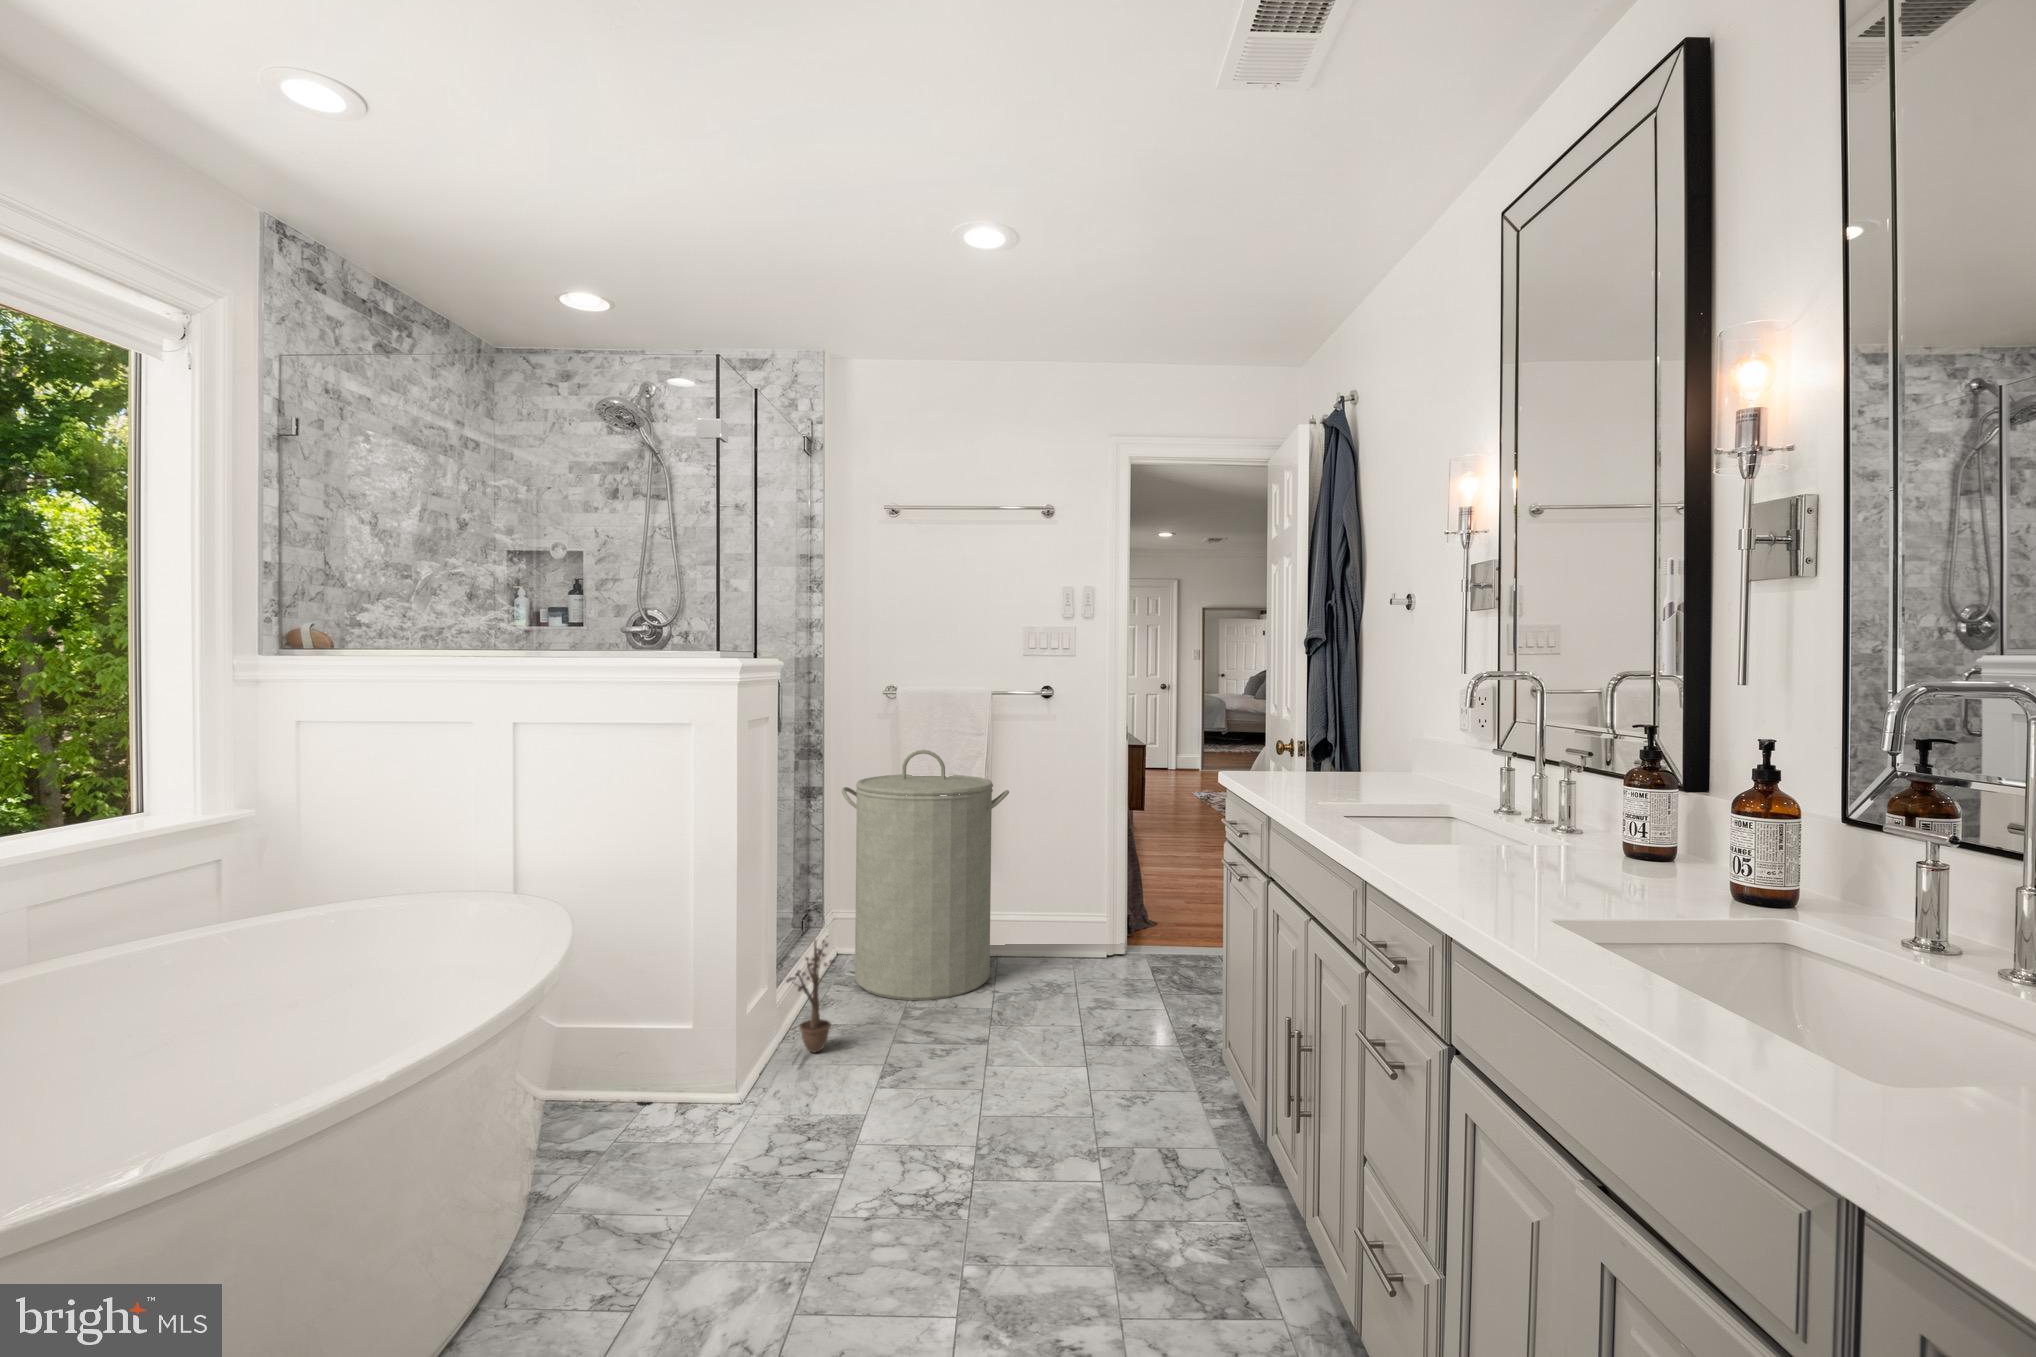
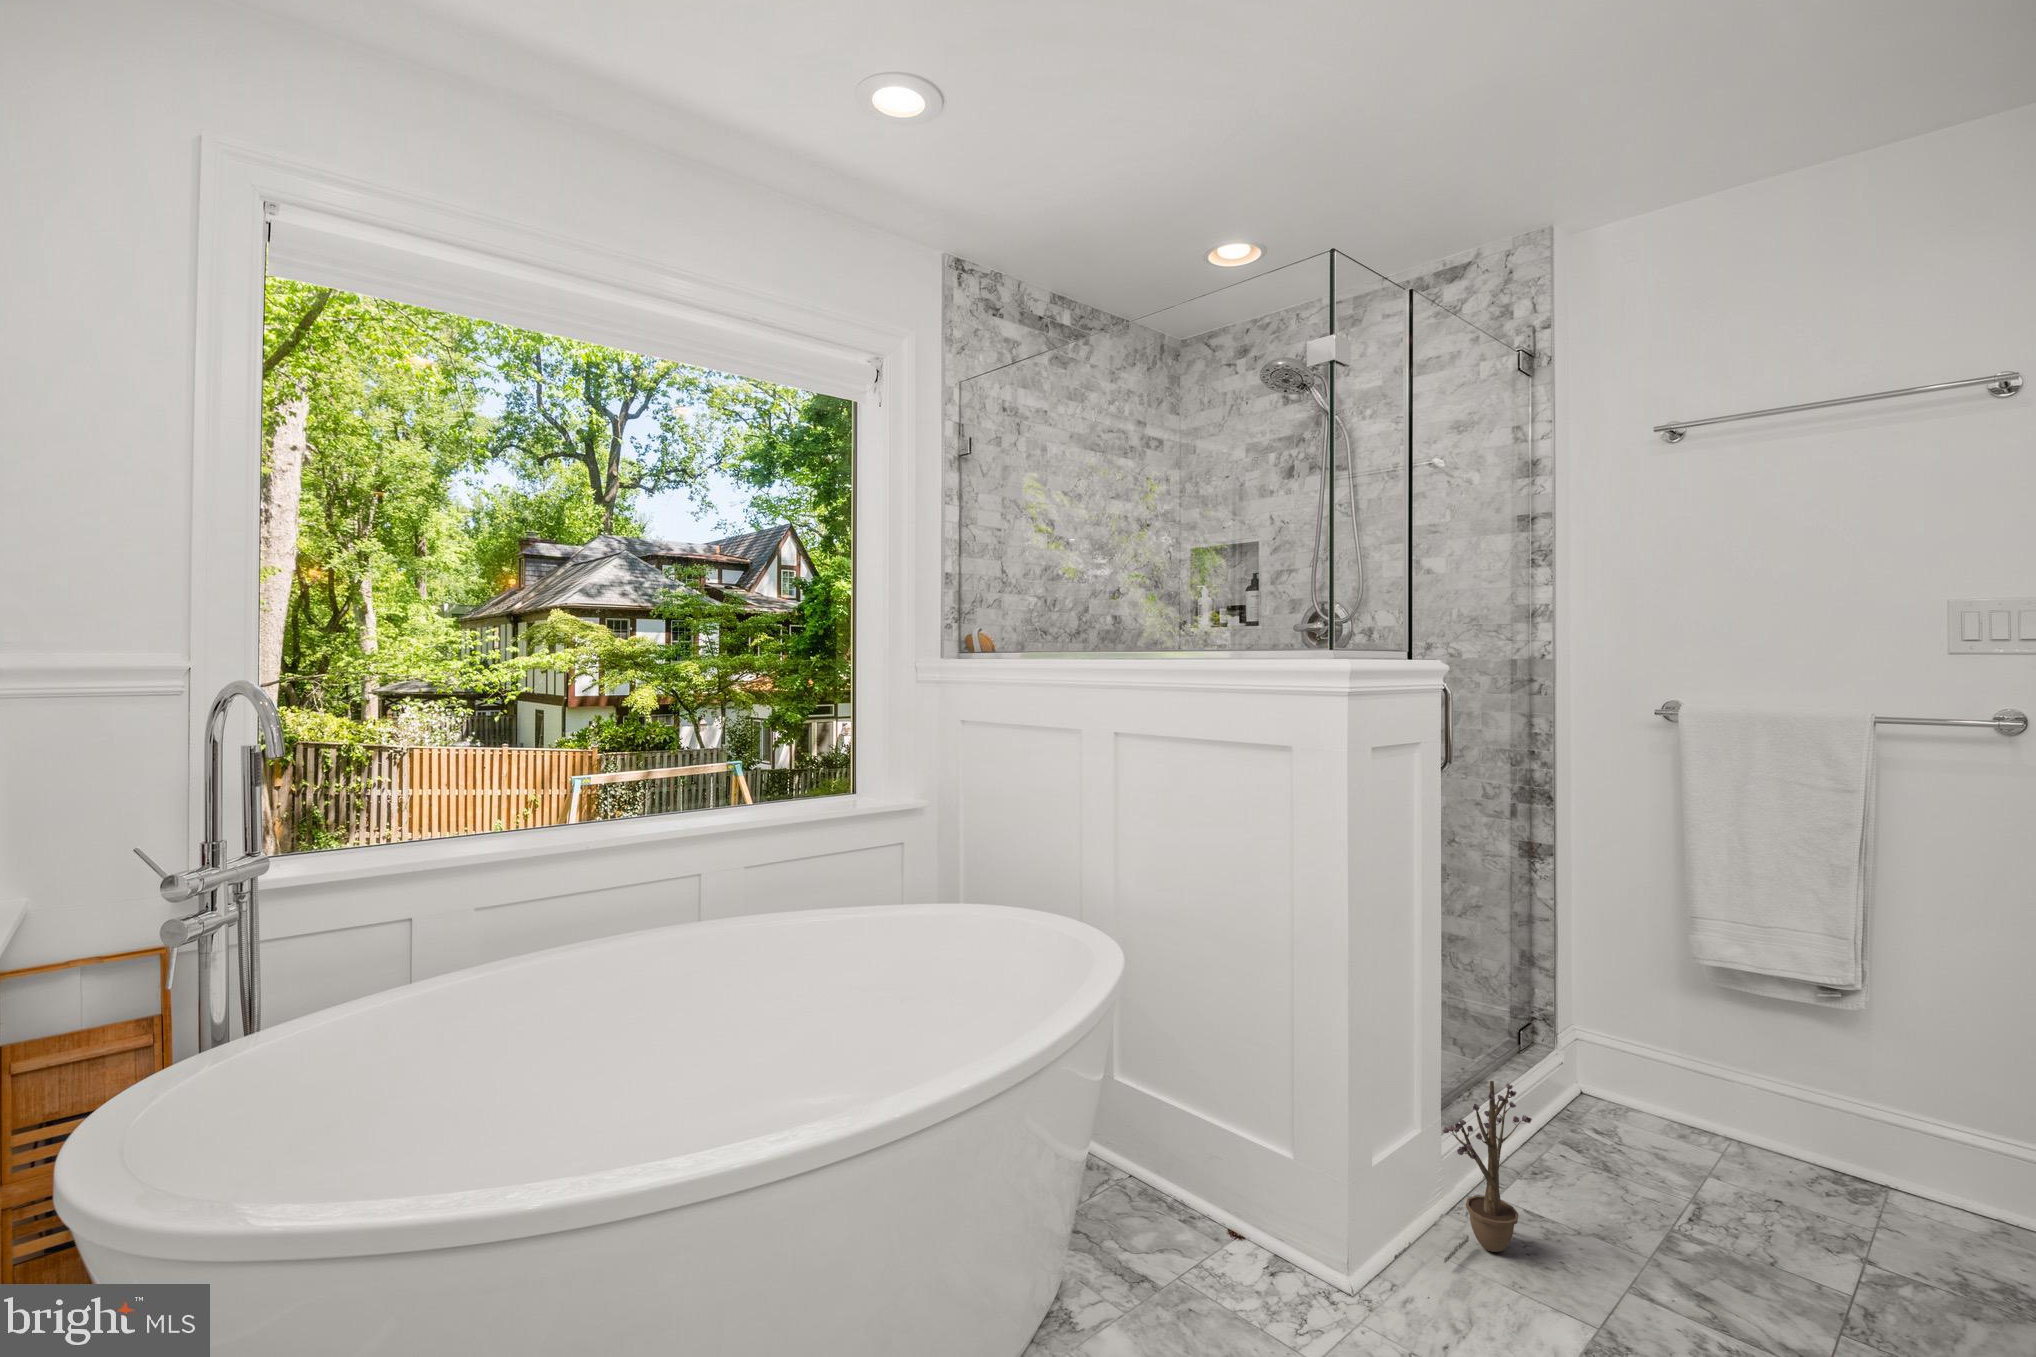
laundry hamper: present [842,750,1009,1000] -> none [1574,807,1918,1242]

